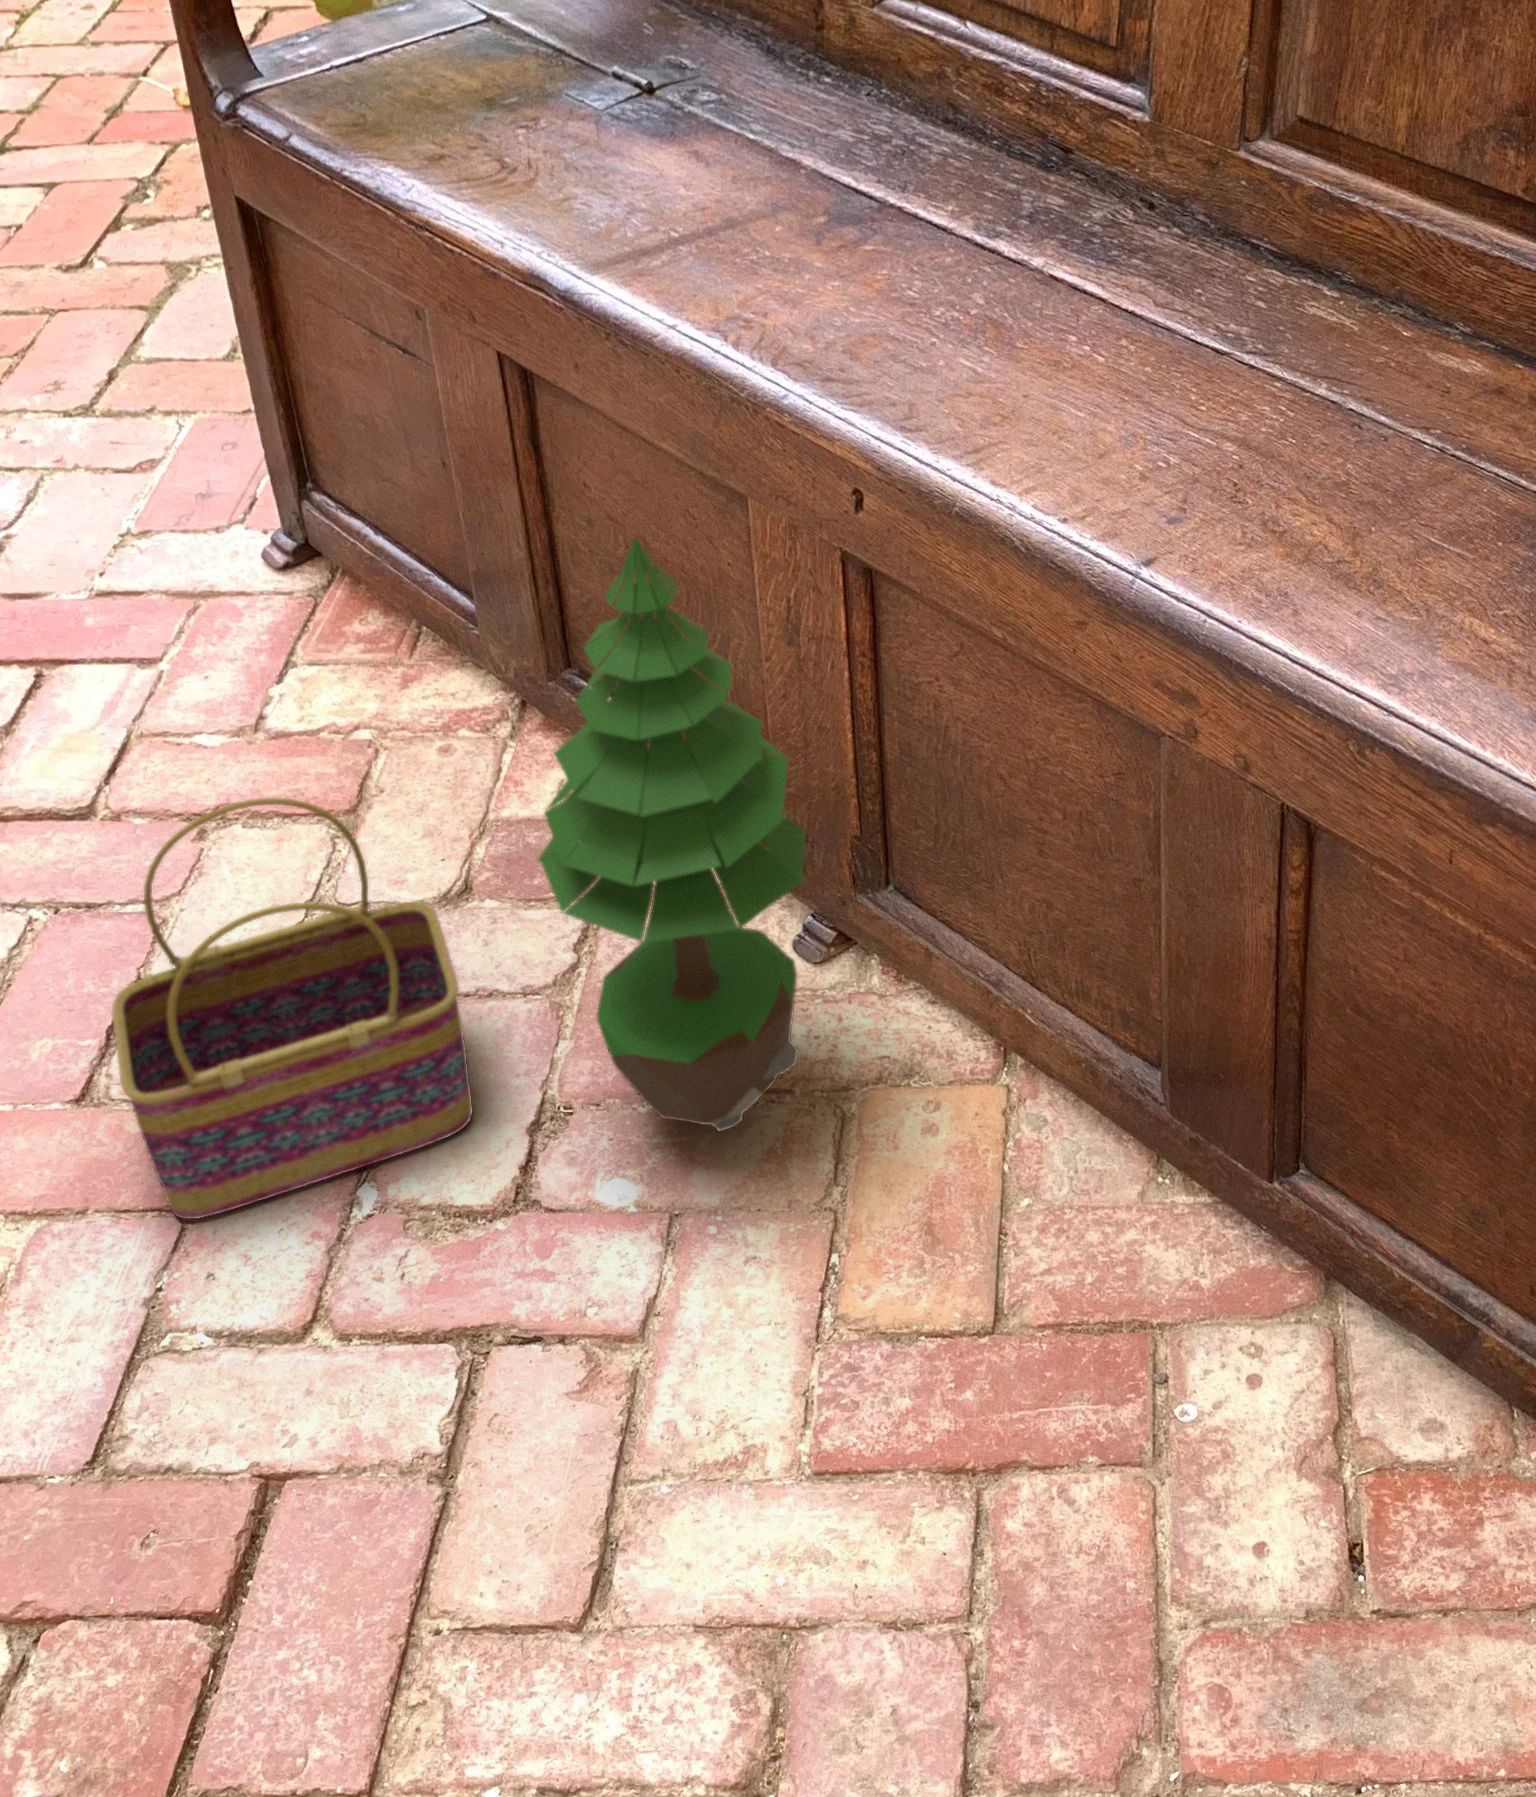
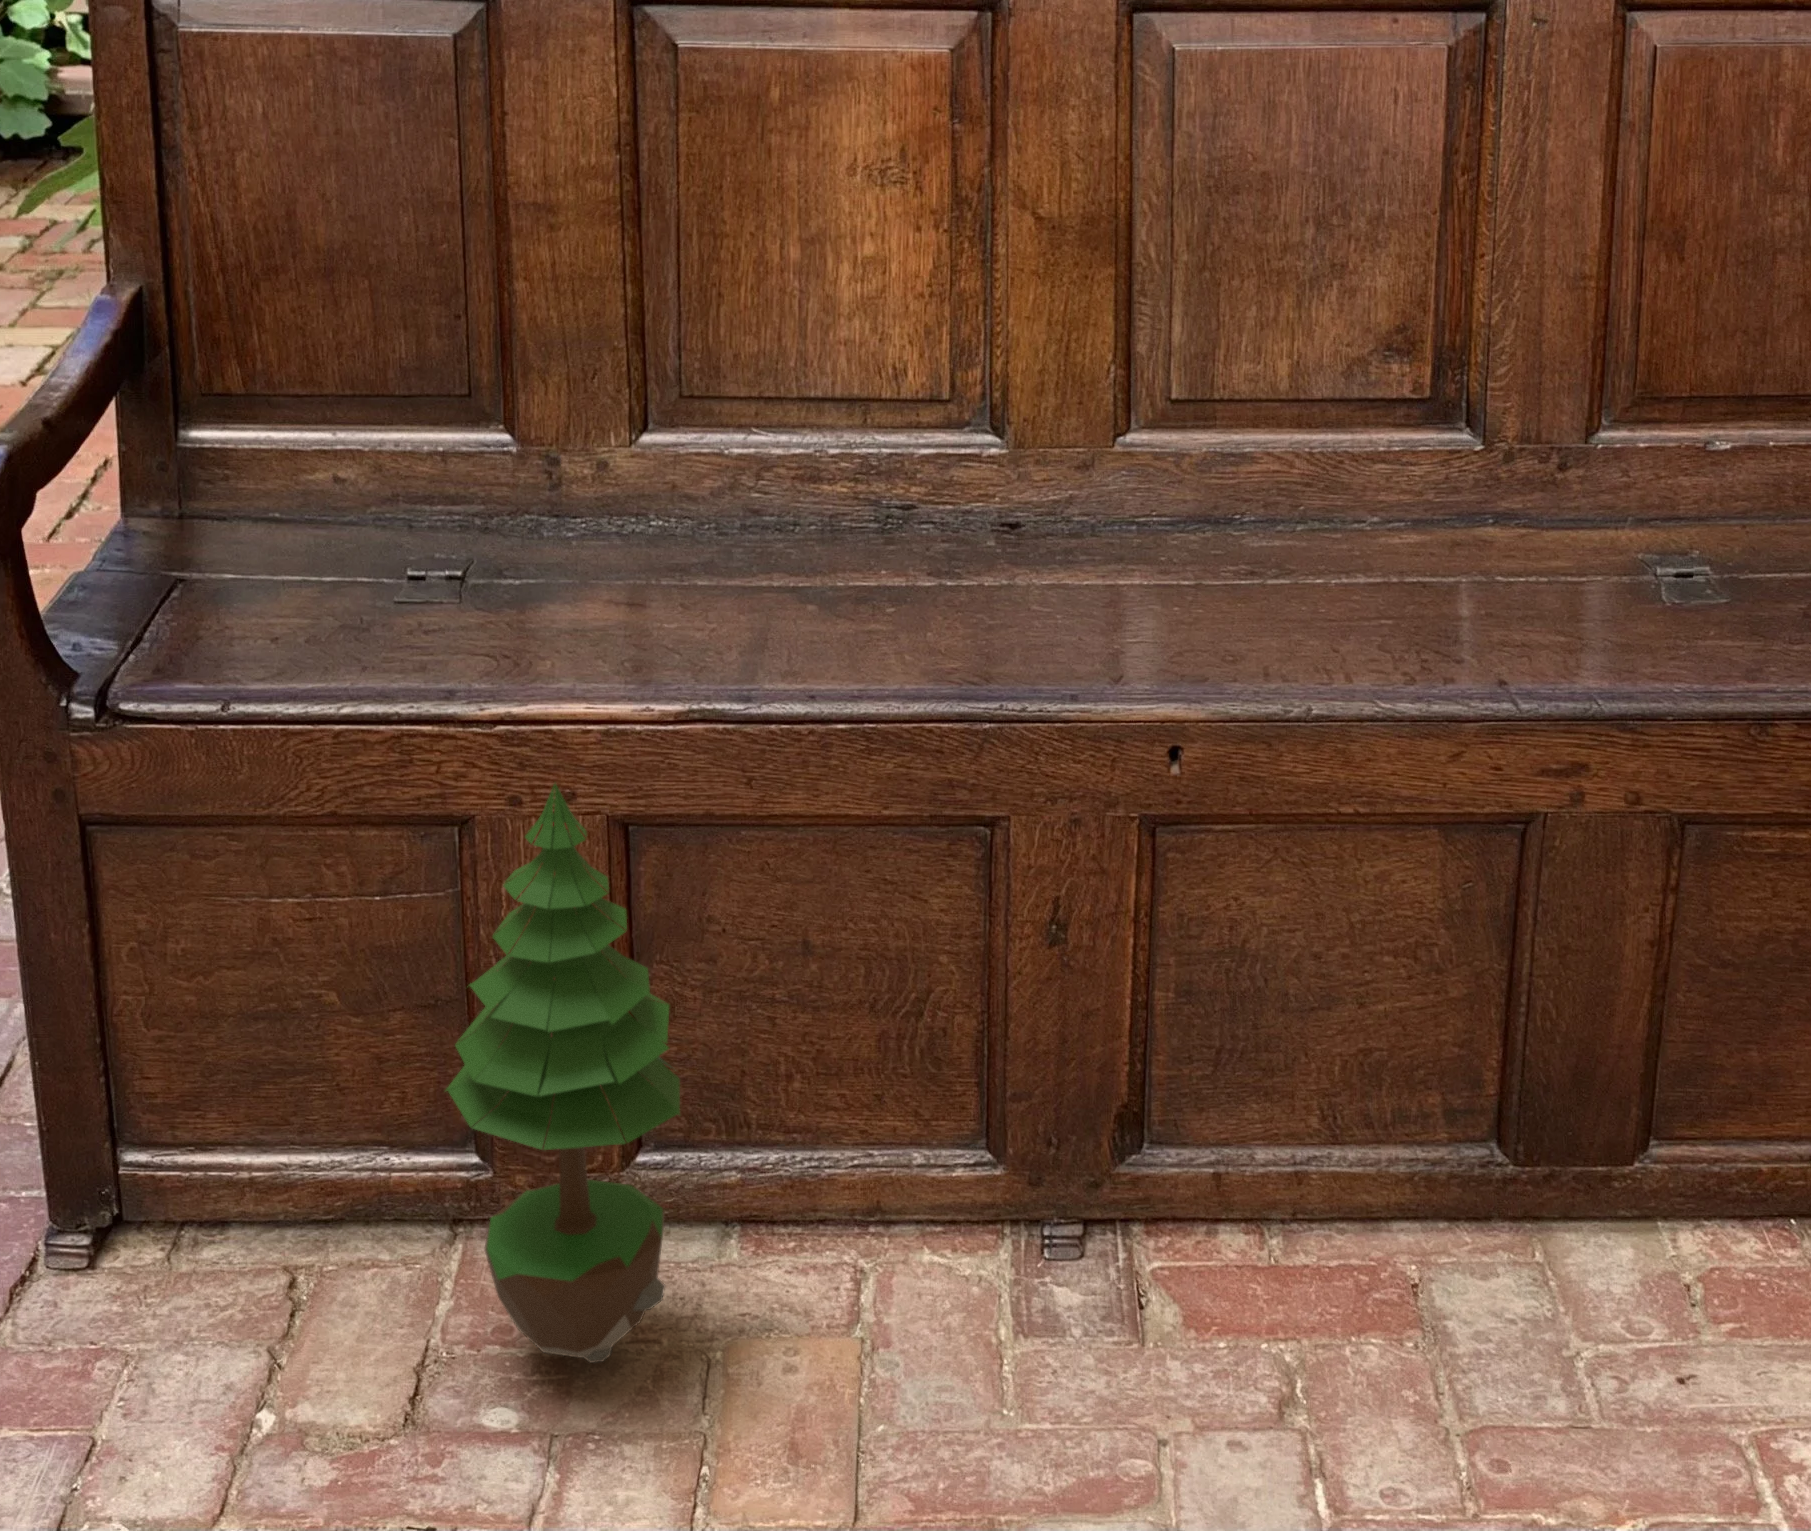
basket: present [112,798,473,1219] -> none [50,1044,362,1430]

